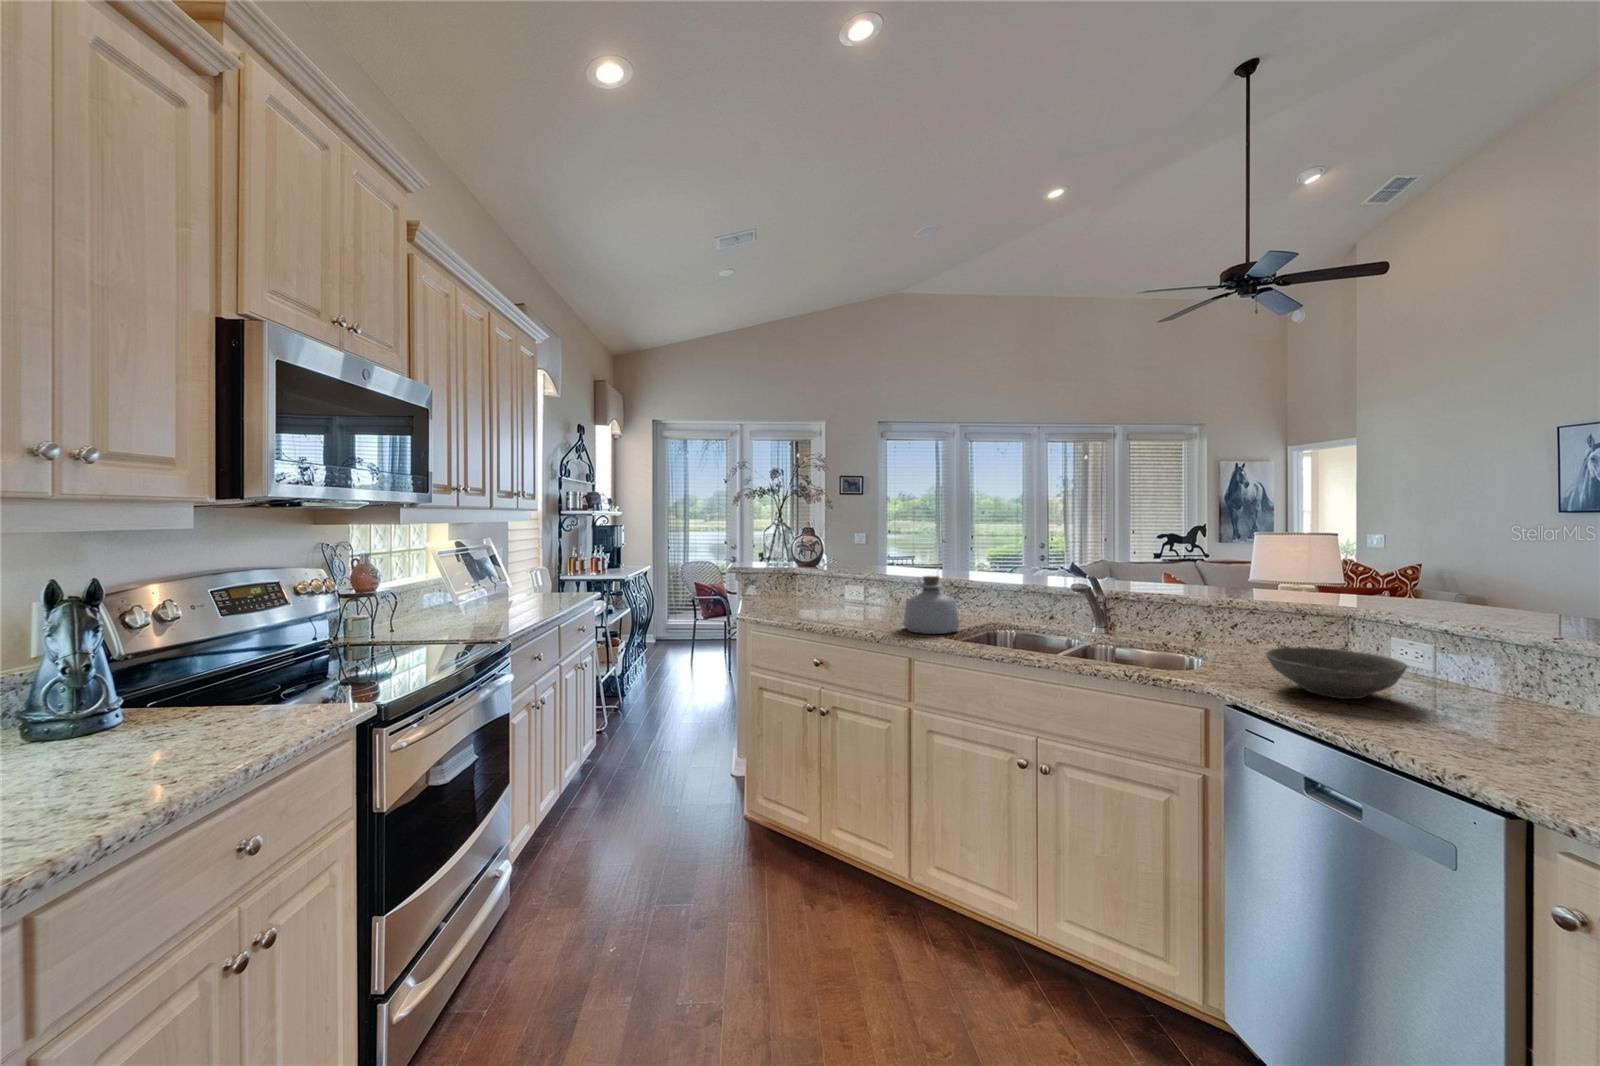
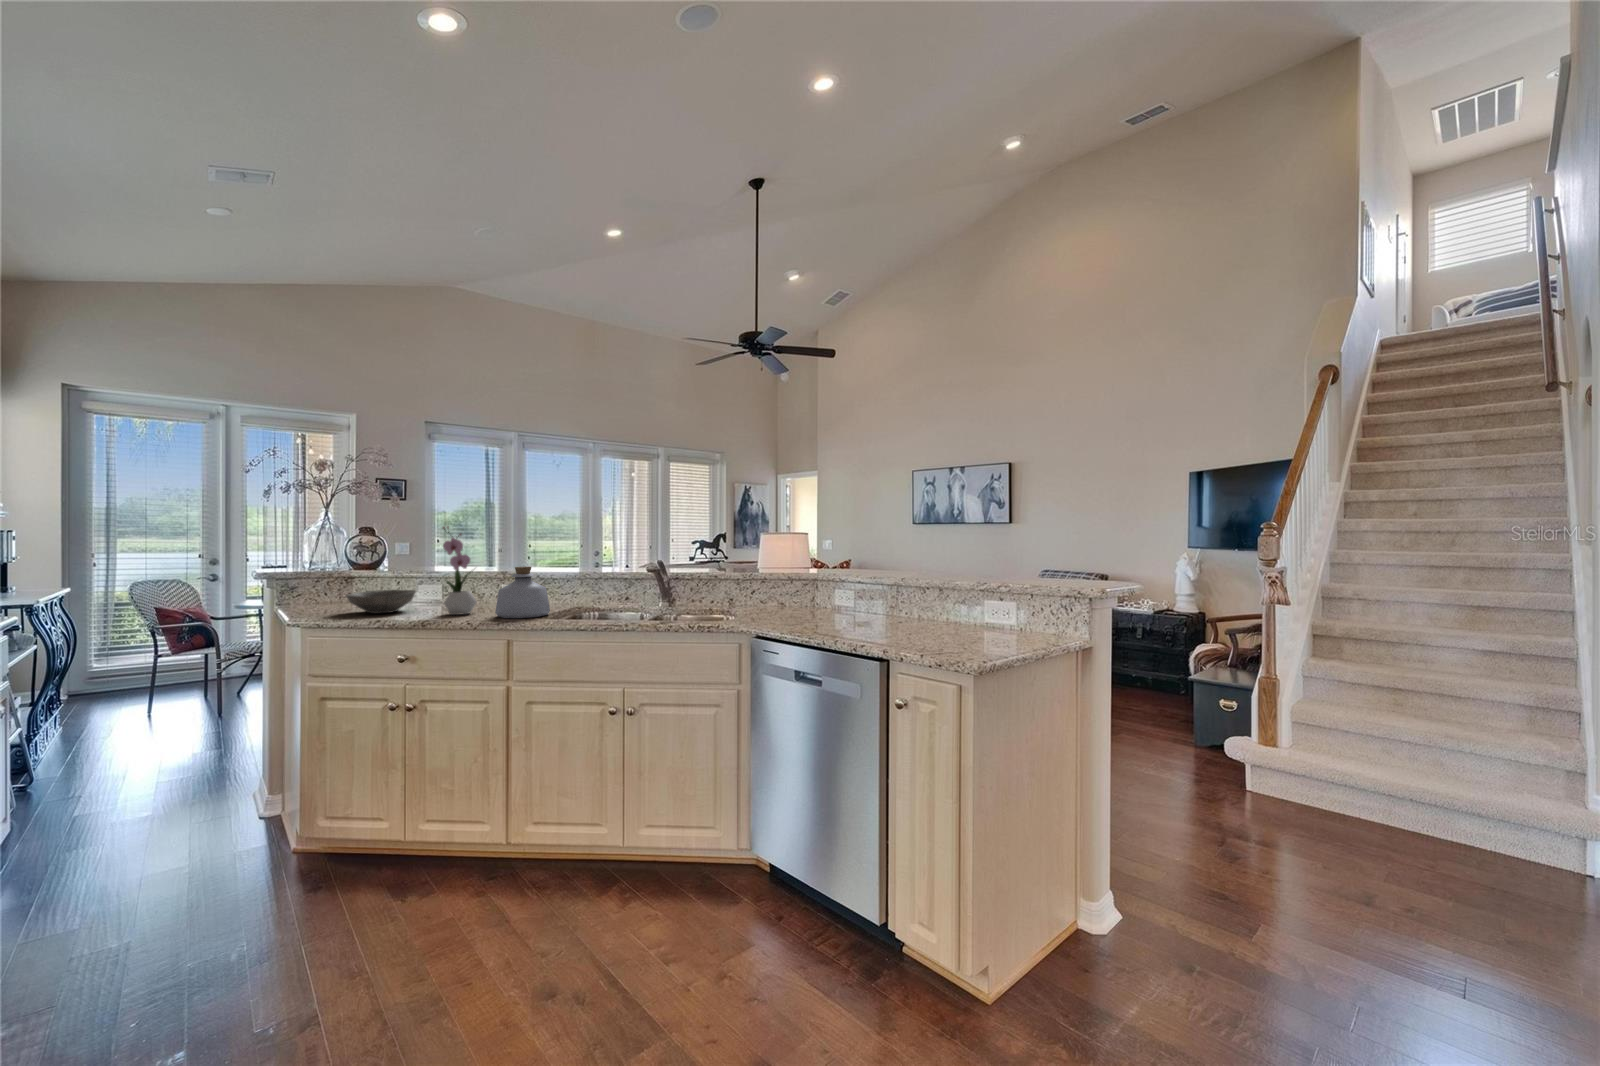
flower arrangement: none [856,531,890,622] -> present [443,527,476,615]
bowl: present [1266,647,1407,699] -> present [346,590,416,613]

